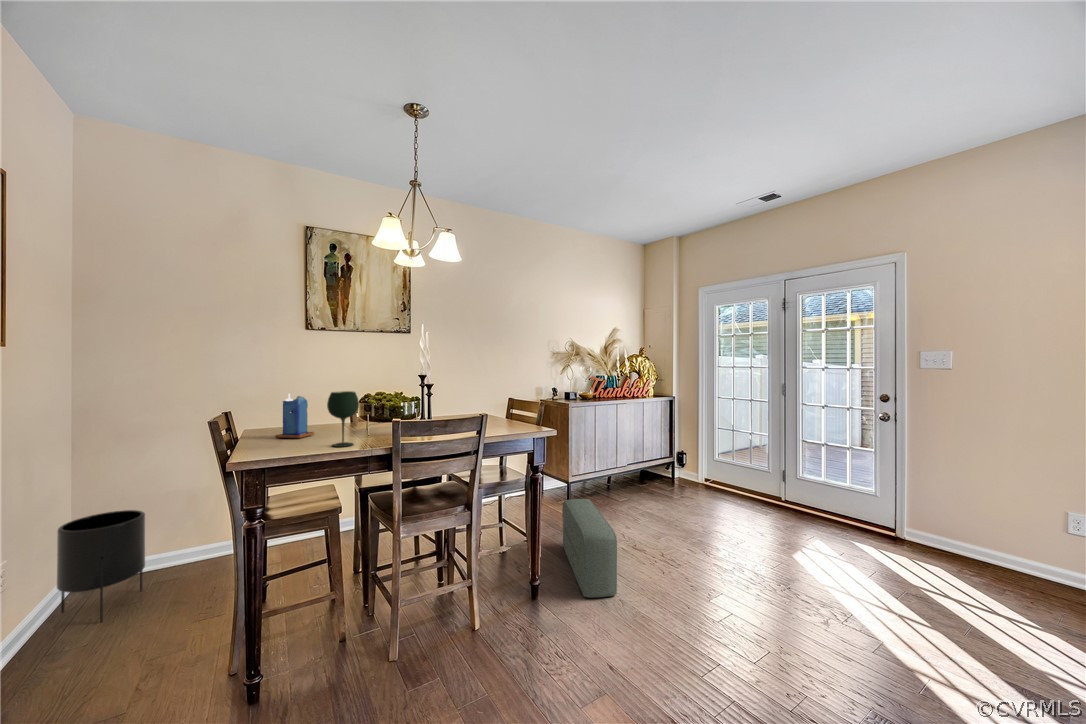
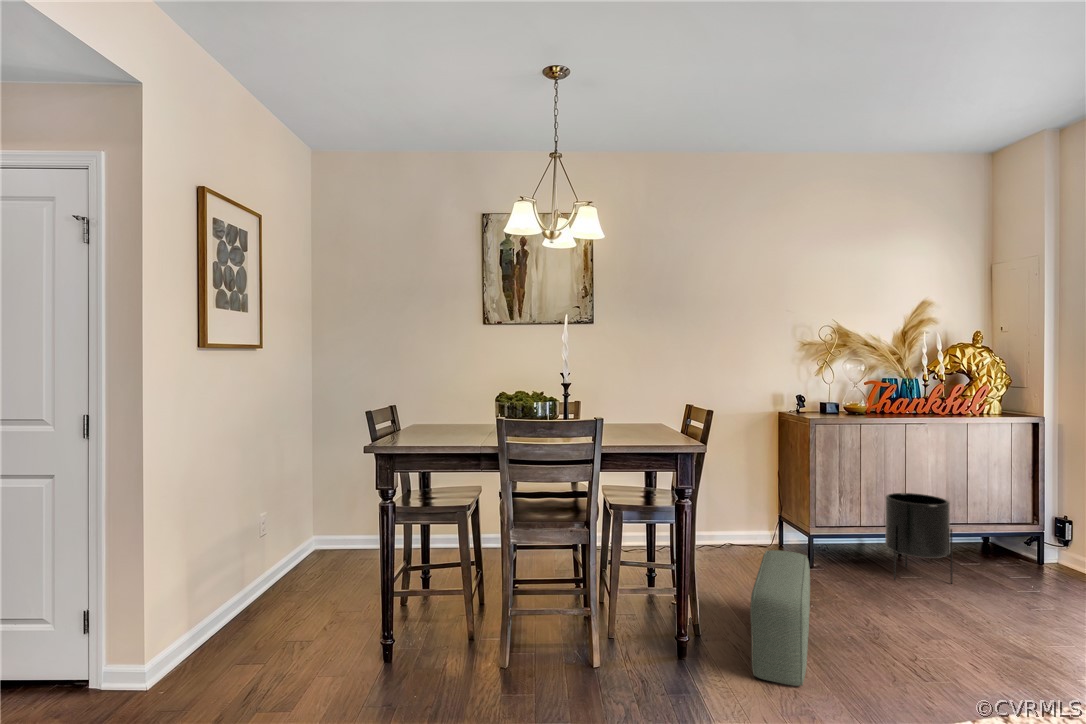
wine glass: present [327,391,359,447] -> none [451,389,480,444]
candle: present [275,394,314,438] -> none [423,390,457,435]
planter: present [57,510,145,622] -> present [885,493,953,584]

